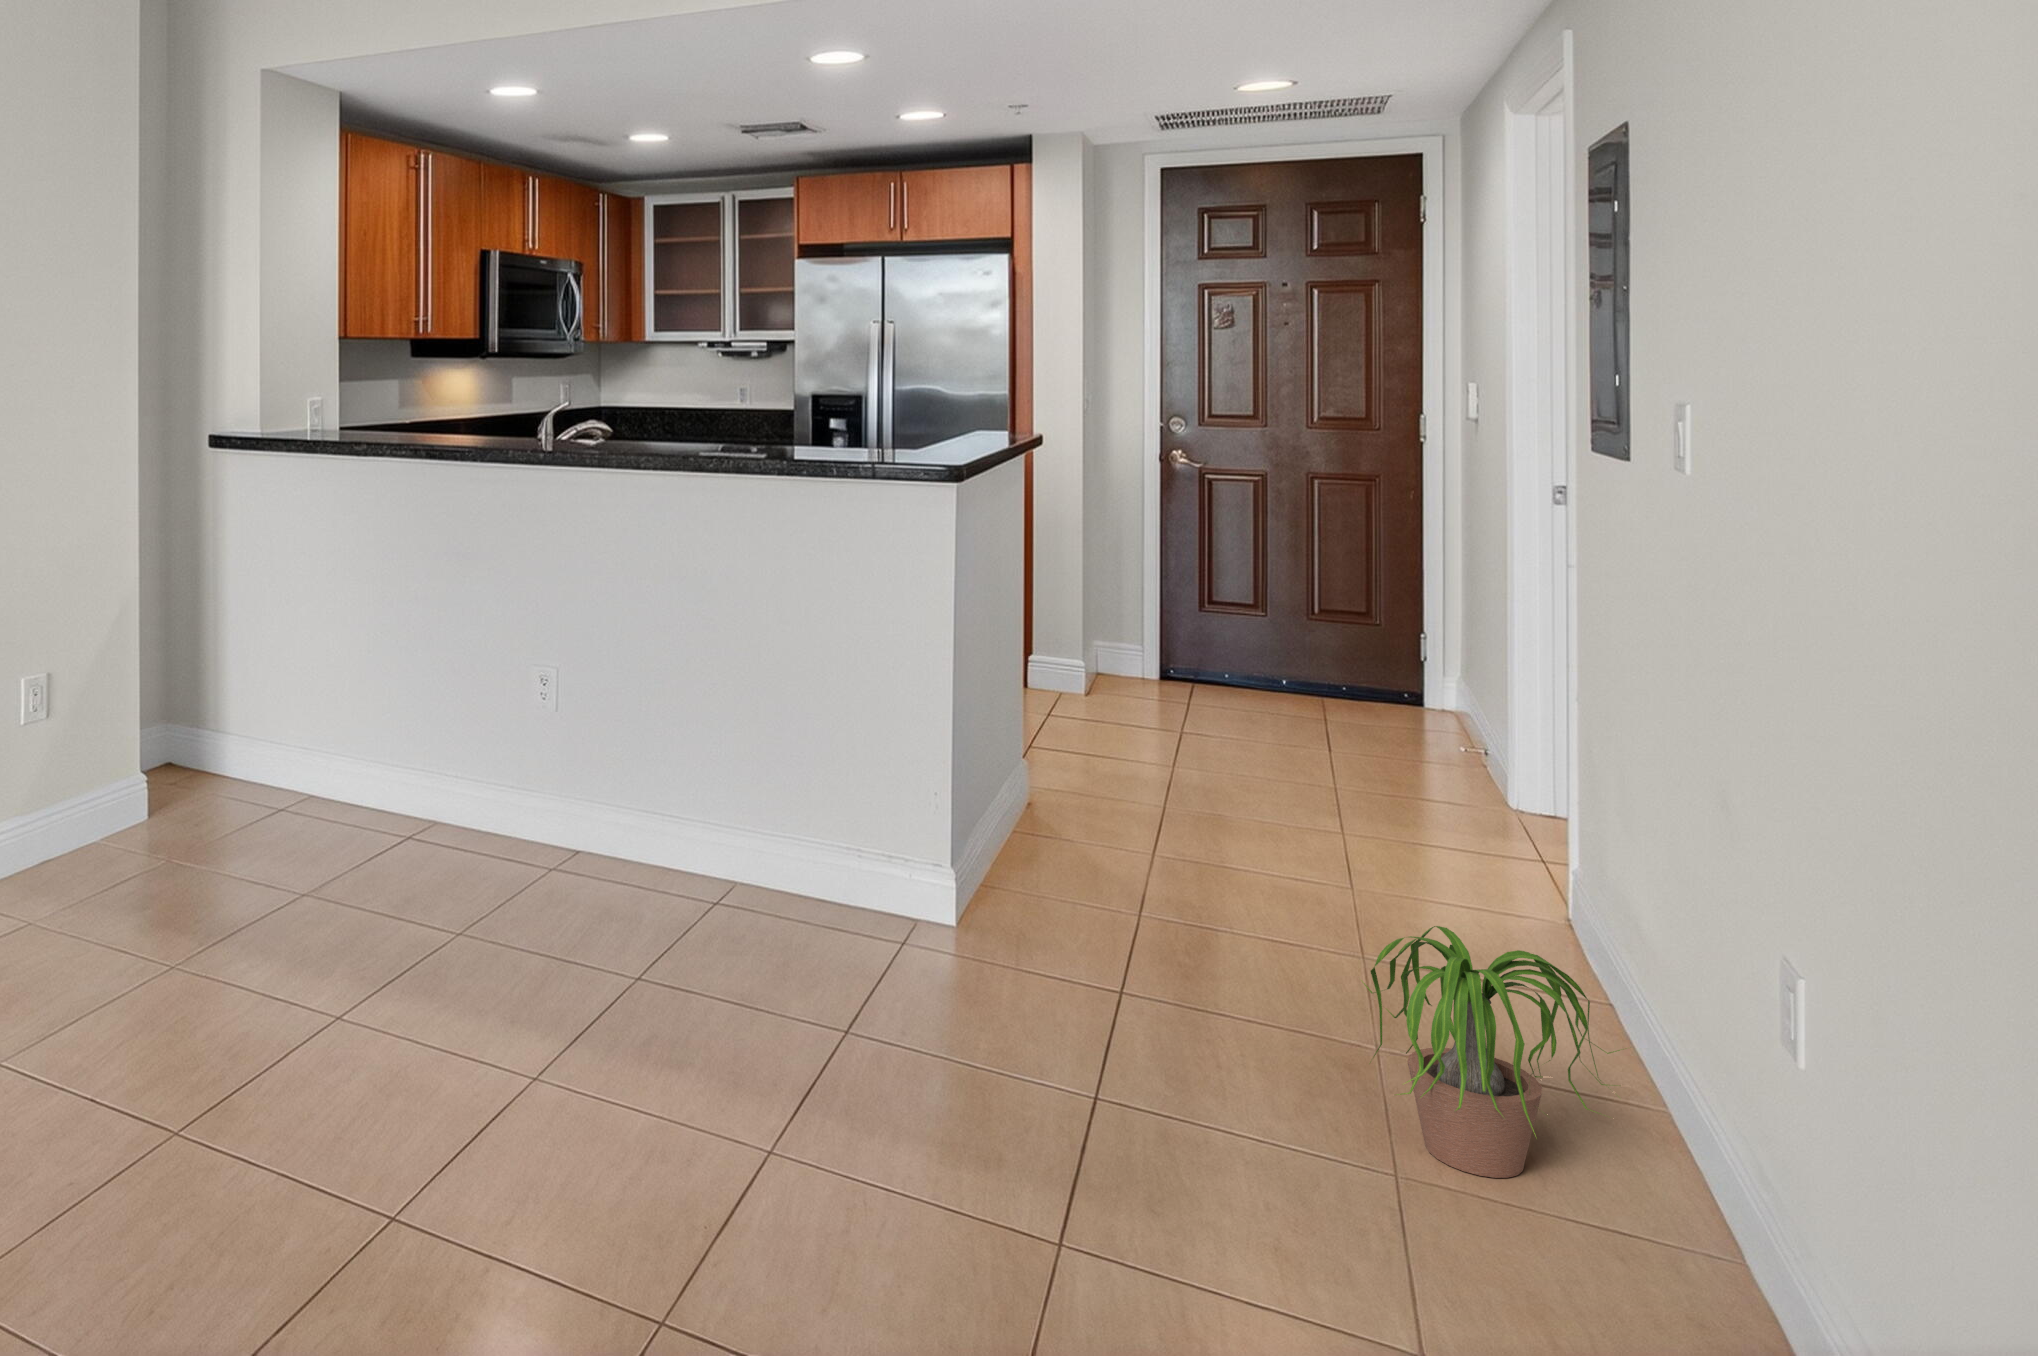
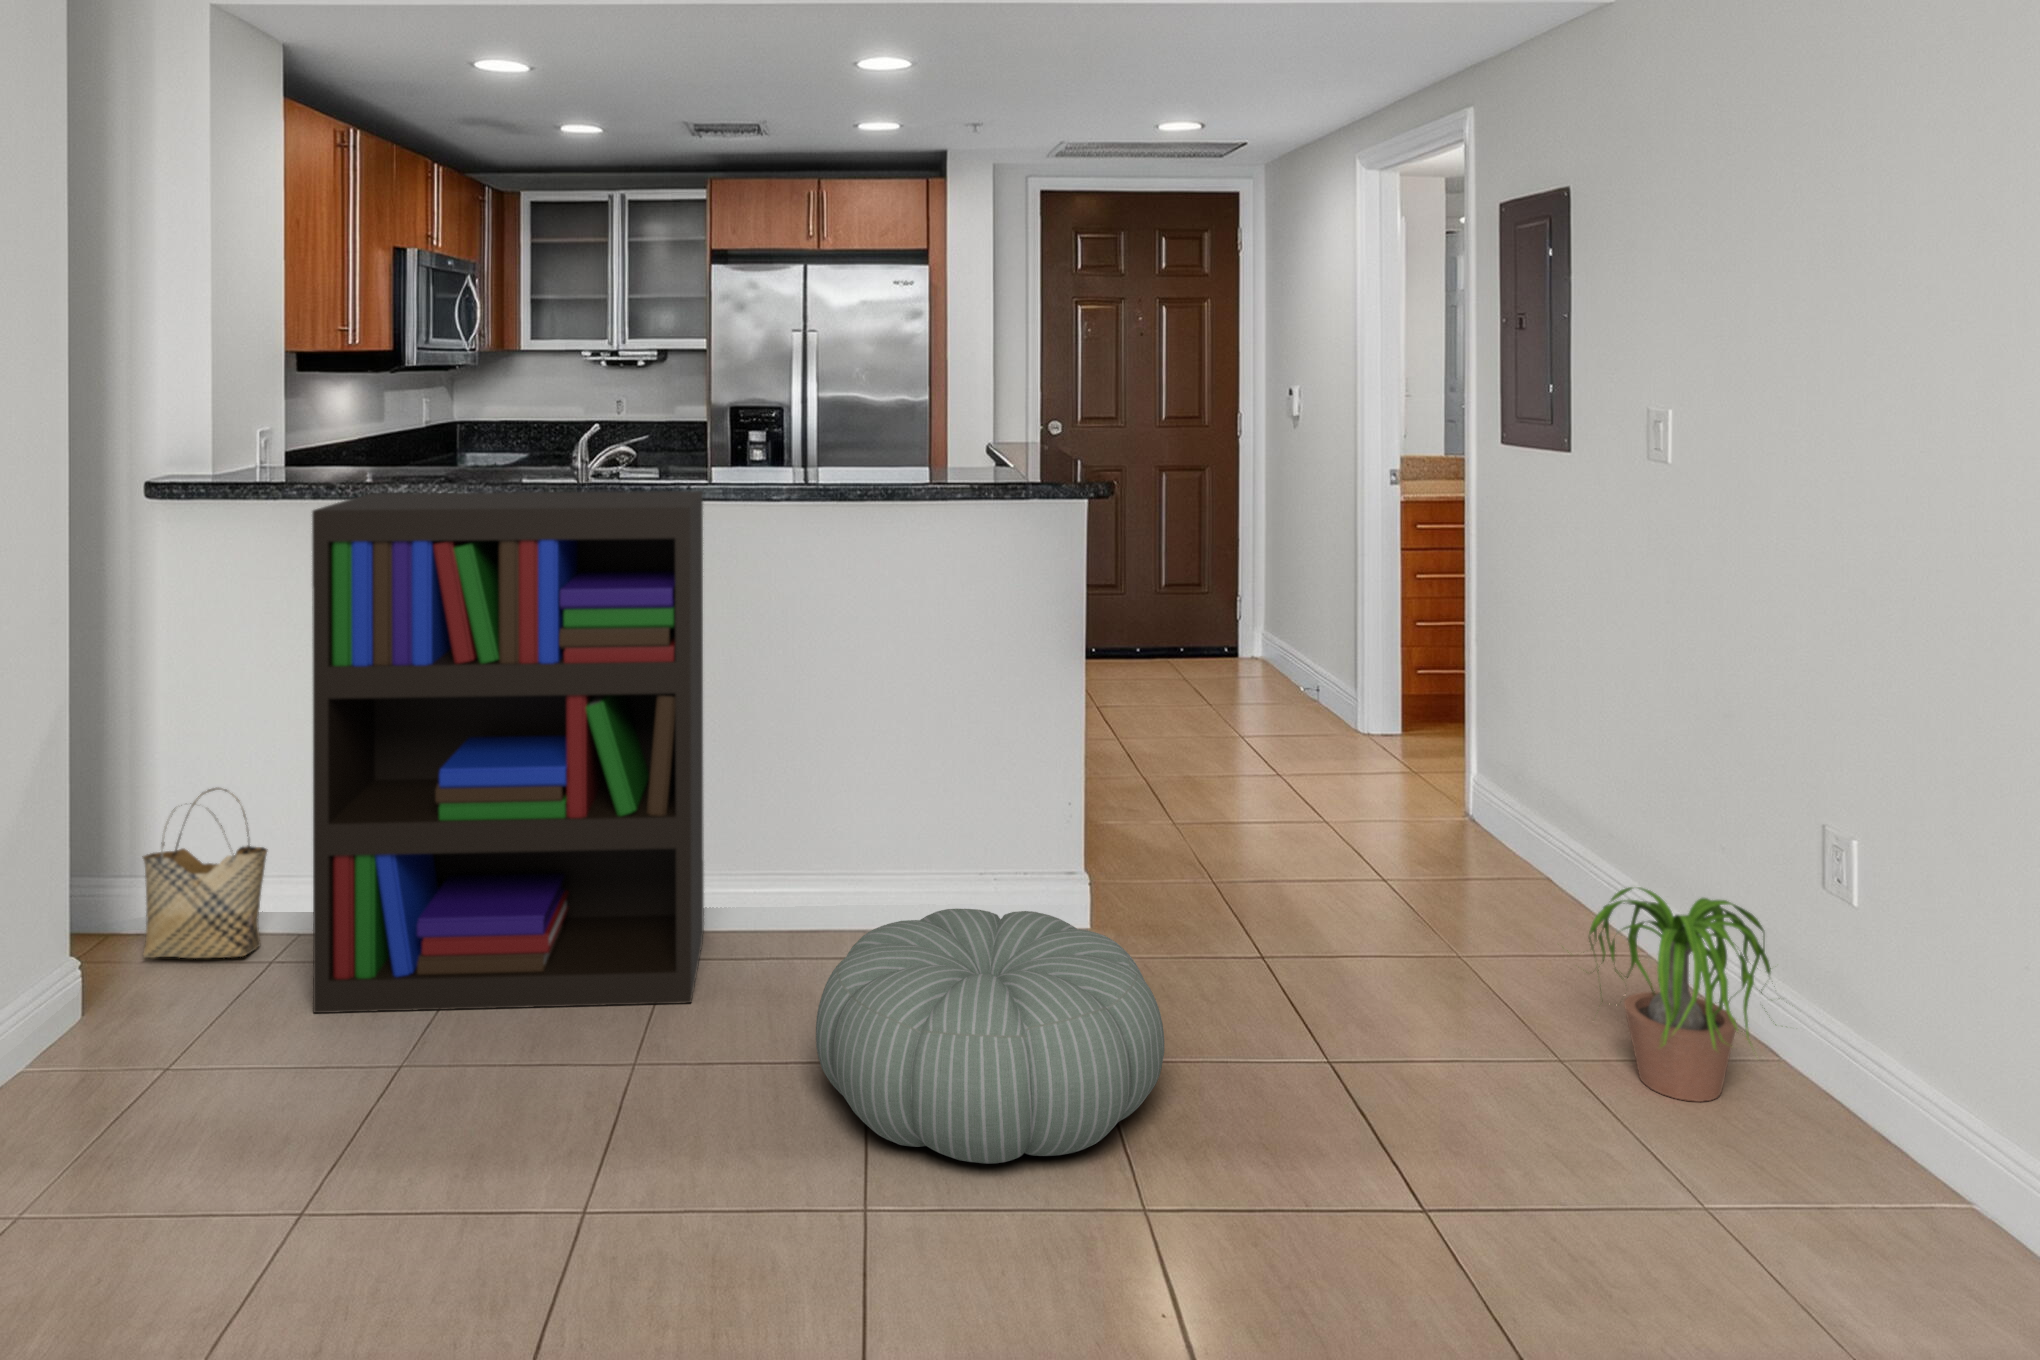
bookshelf: none [274,447,603,891] -> present [312,491,704,1013]
woven basket: none [196,671,282,802] -> present [142,788,268,959]
pouf: none [563,837,876,1055] -> present [816,909,1164,1164]

